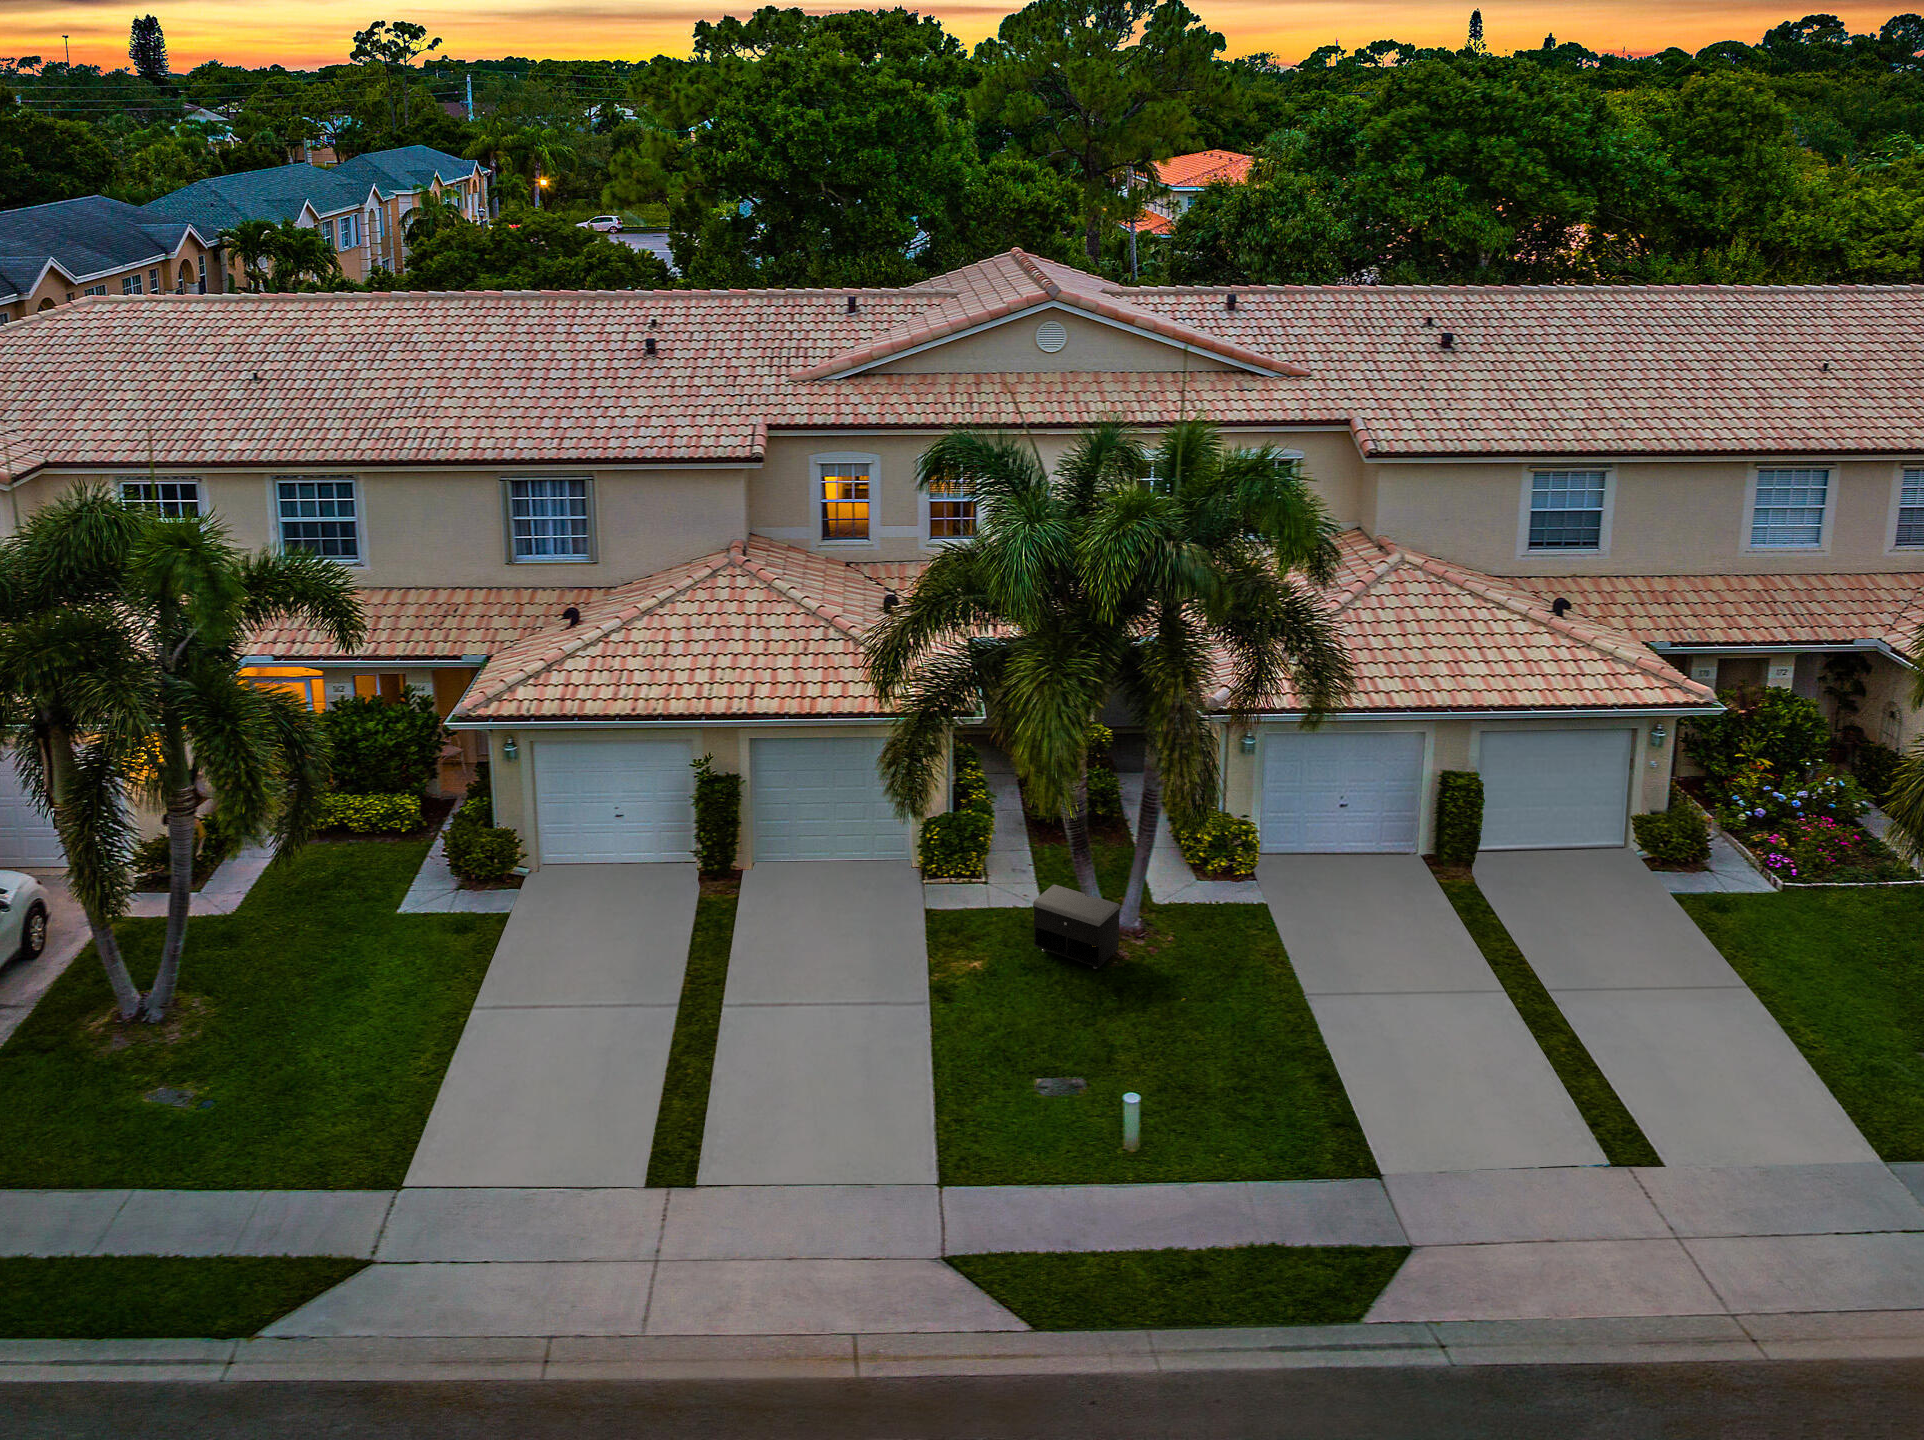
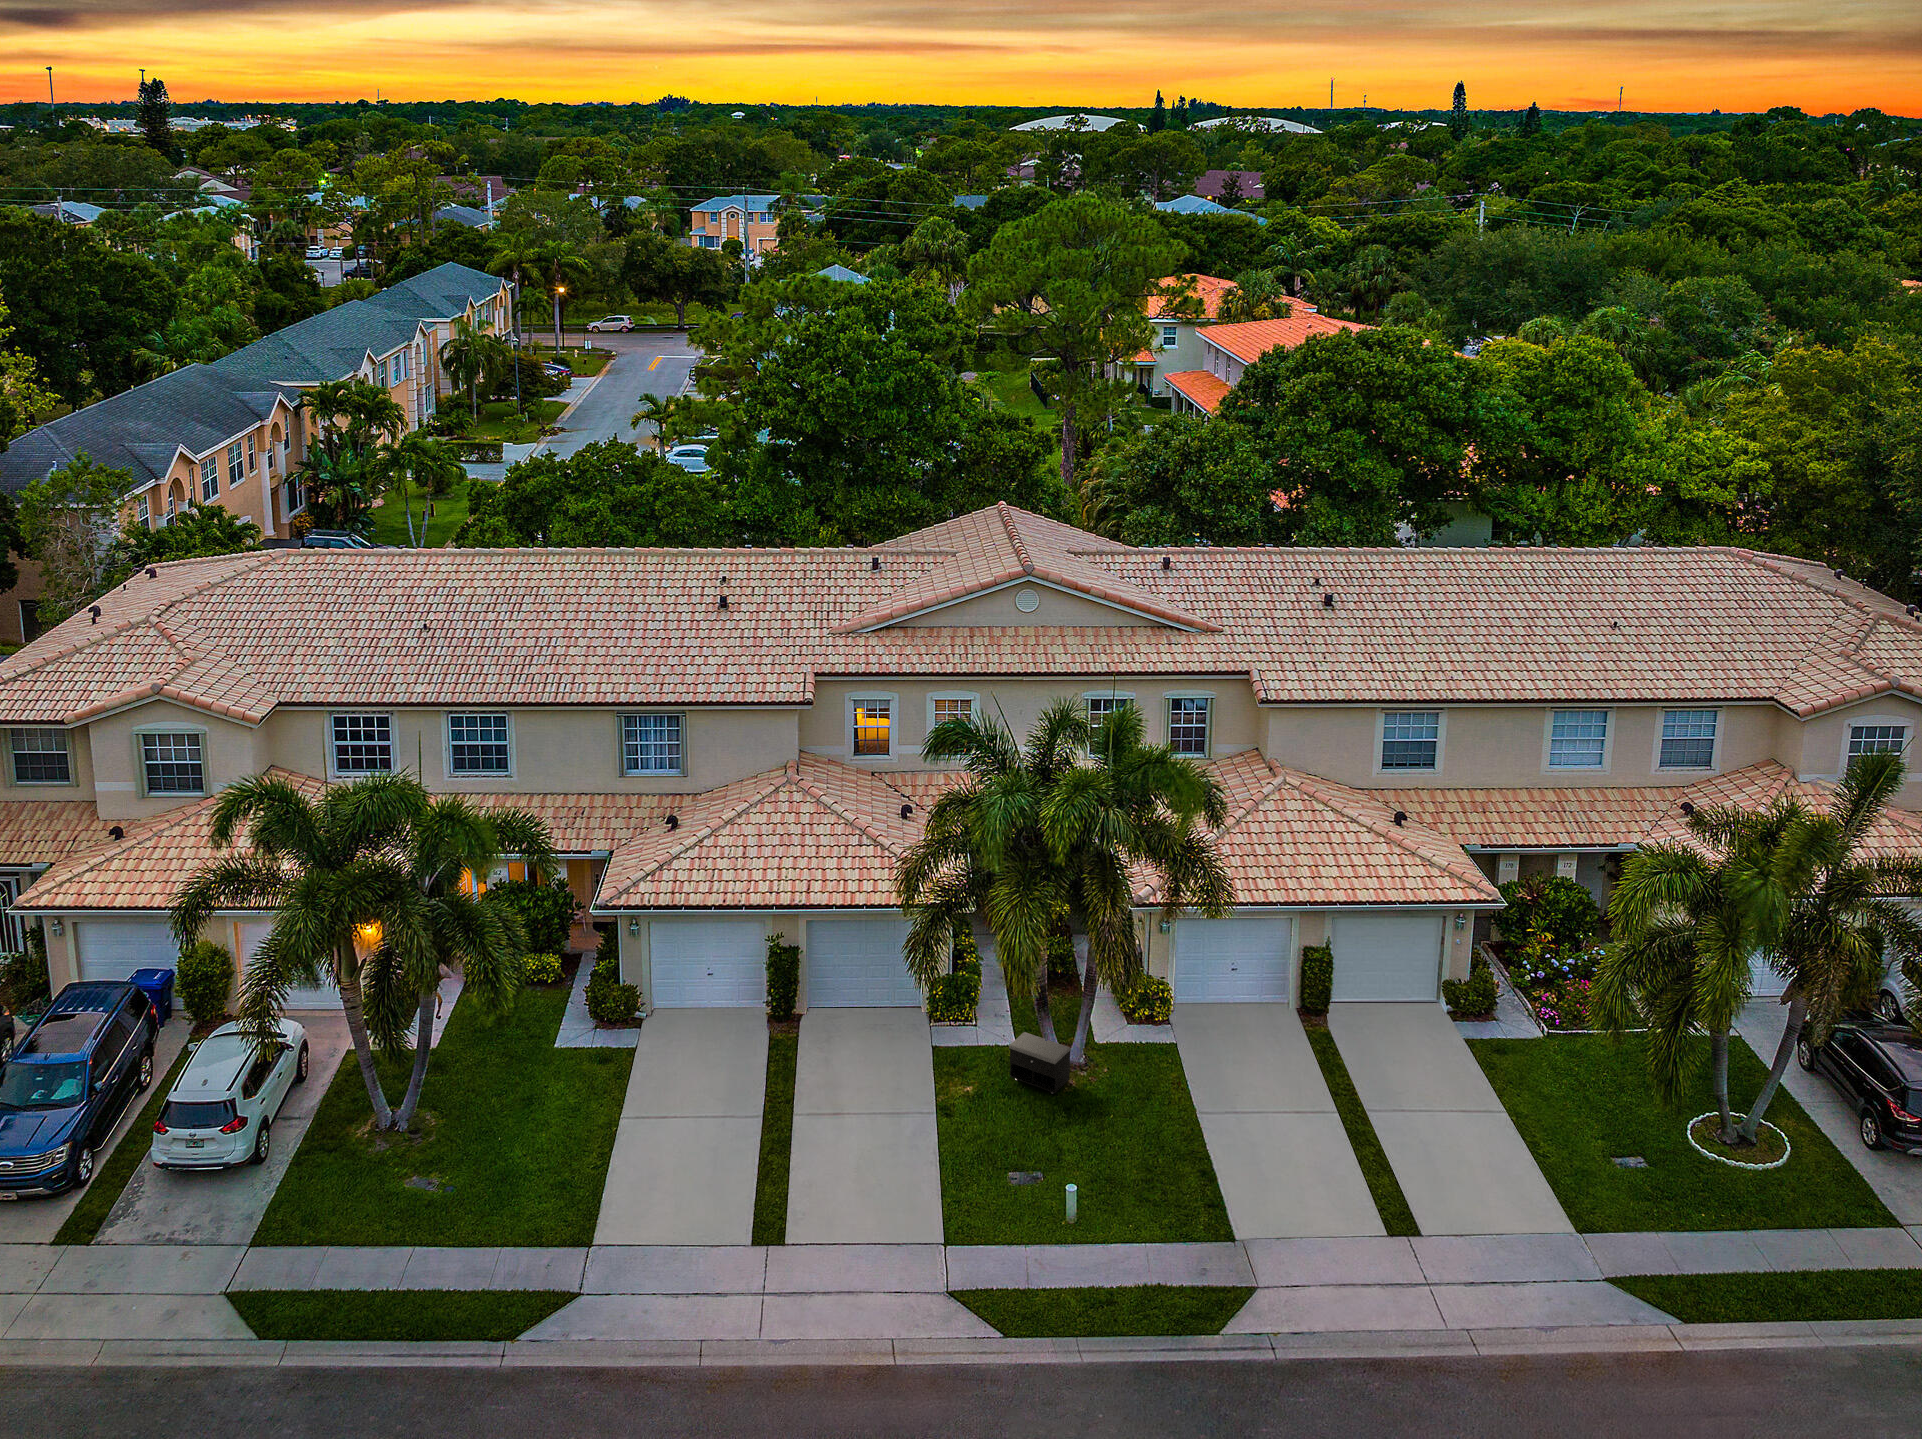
potted plant: none [156,995,189,1033] -> present [405,1111,426,1138]

